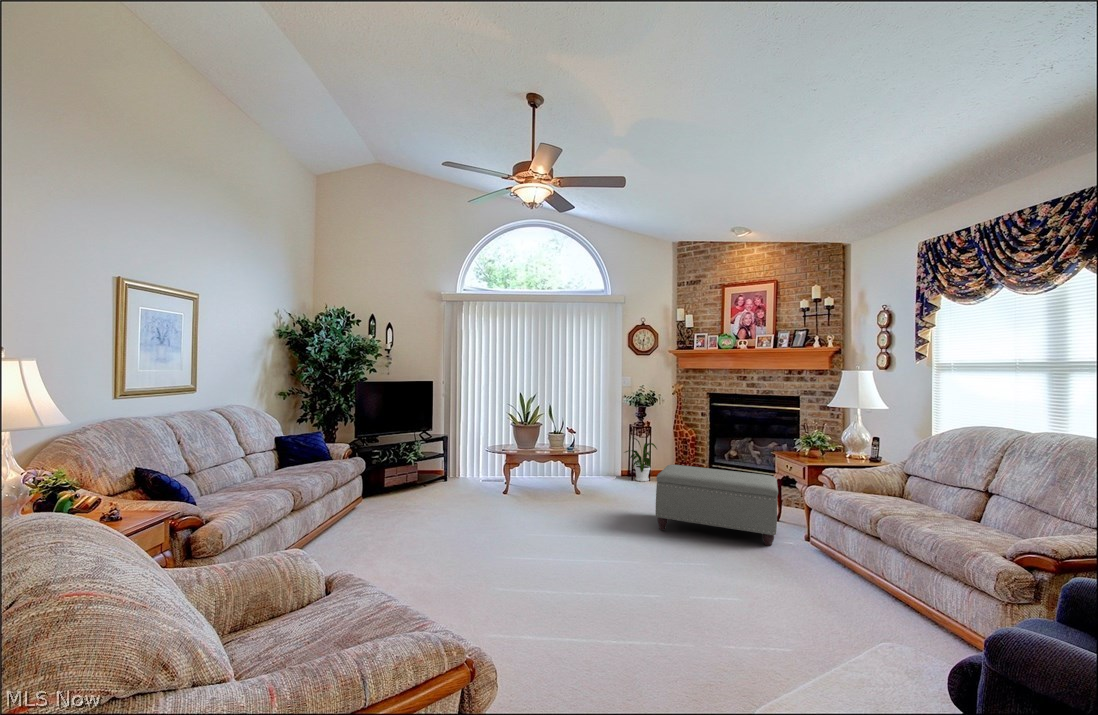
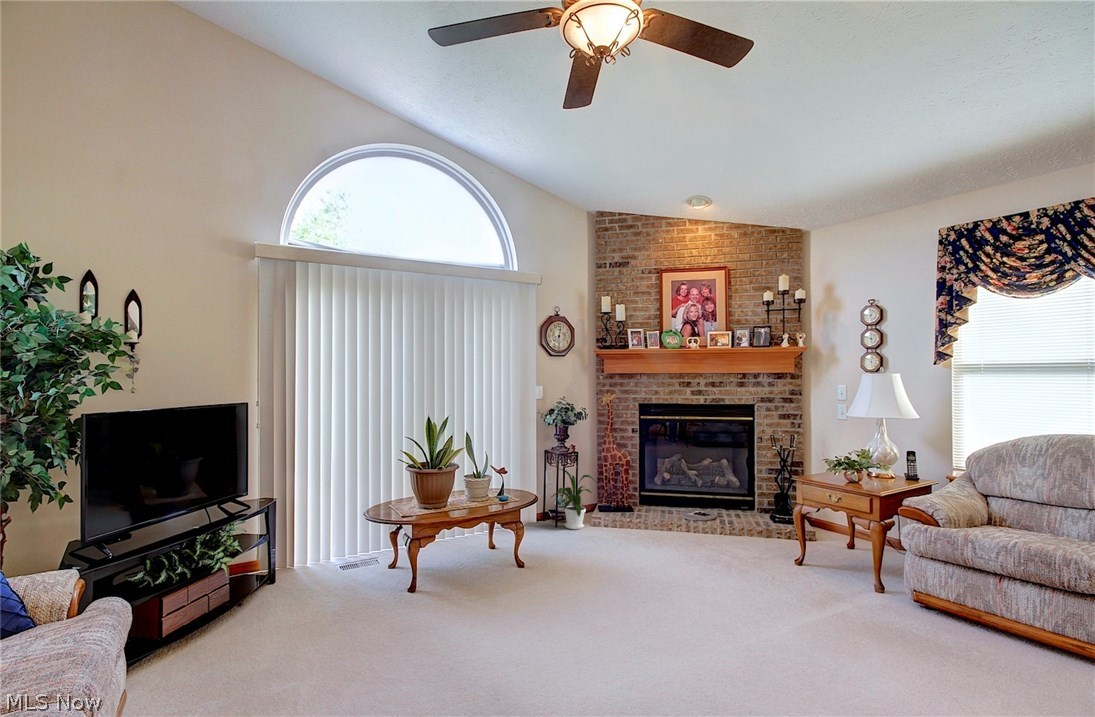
ottoman: present [656,465,778,546] -> none [689,508,875,610]

